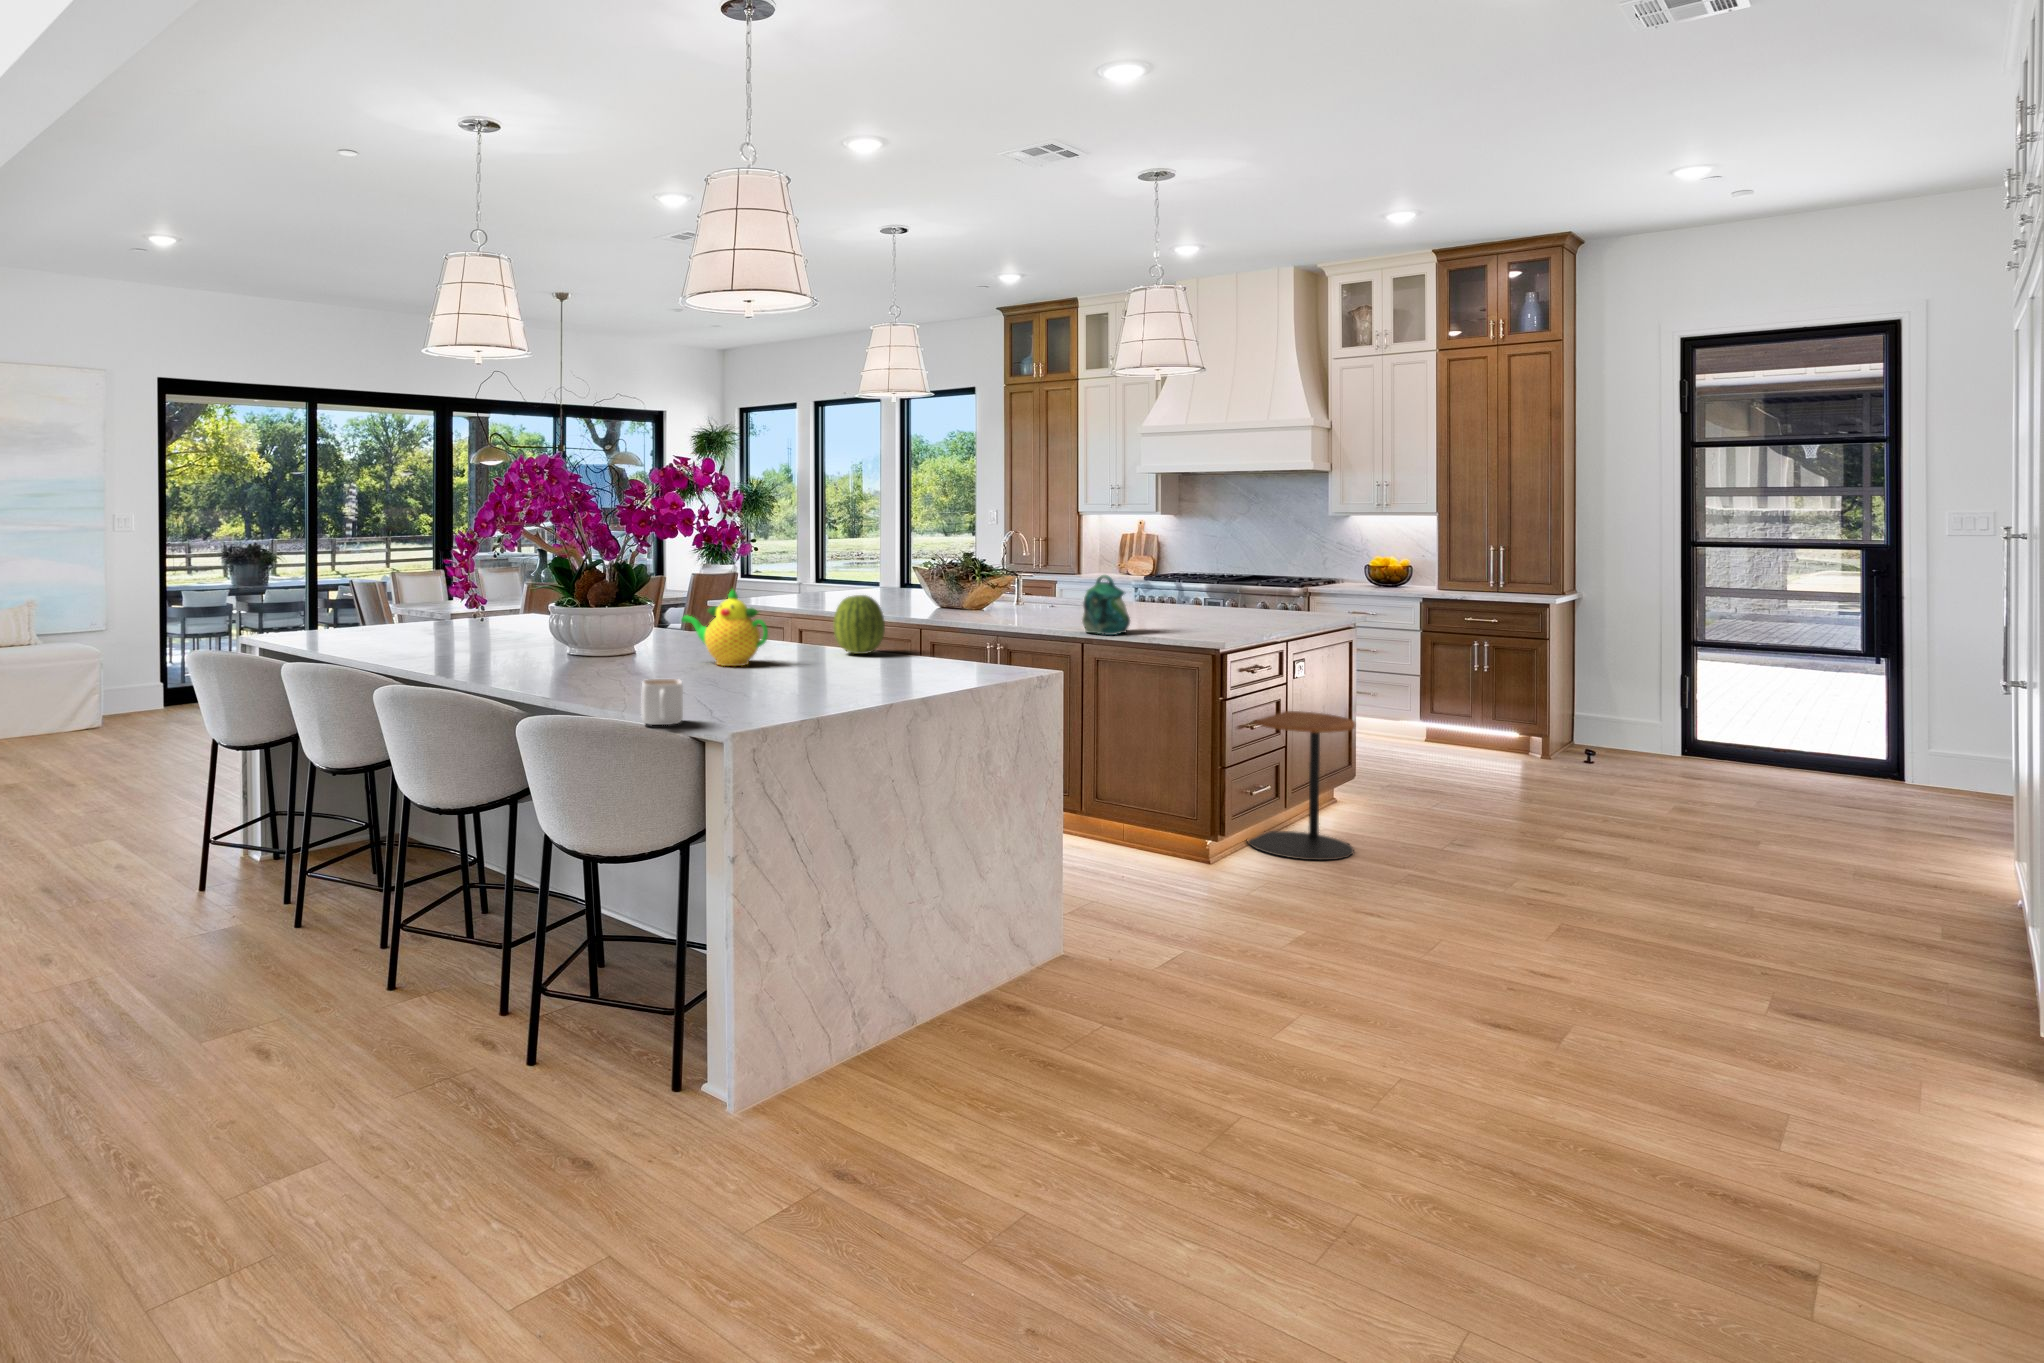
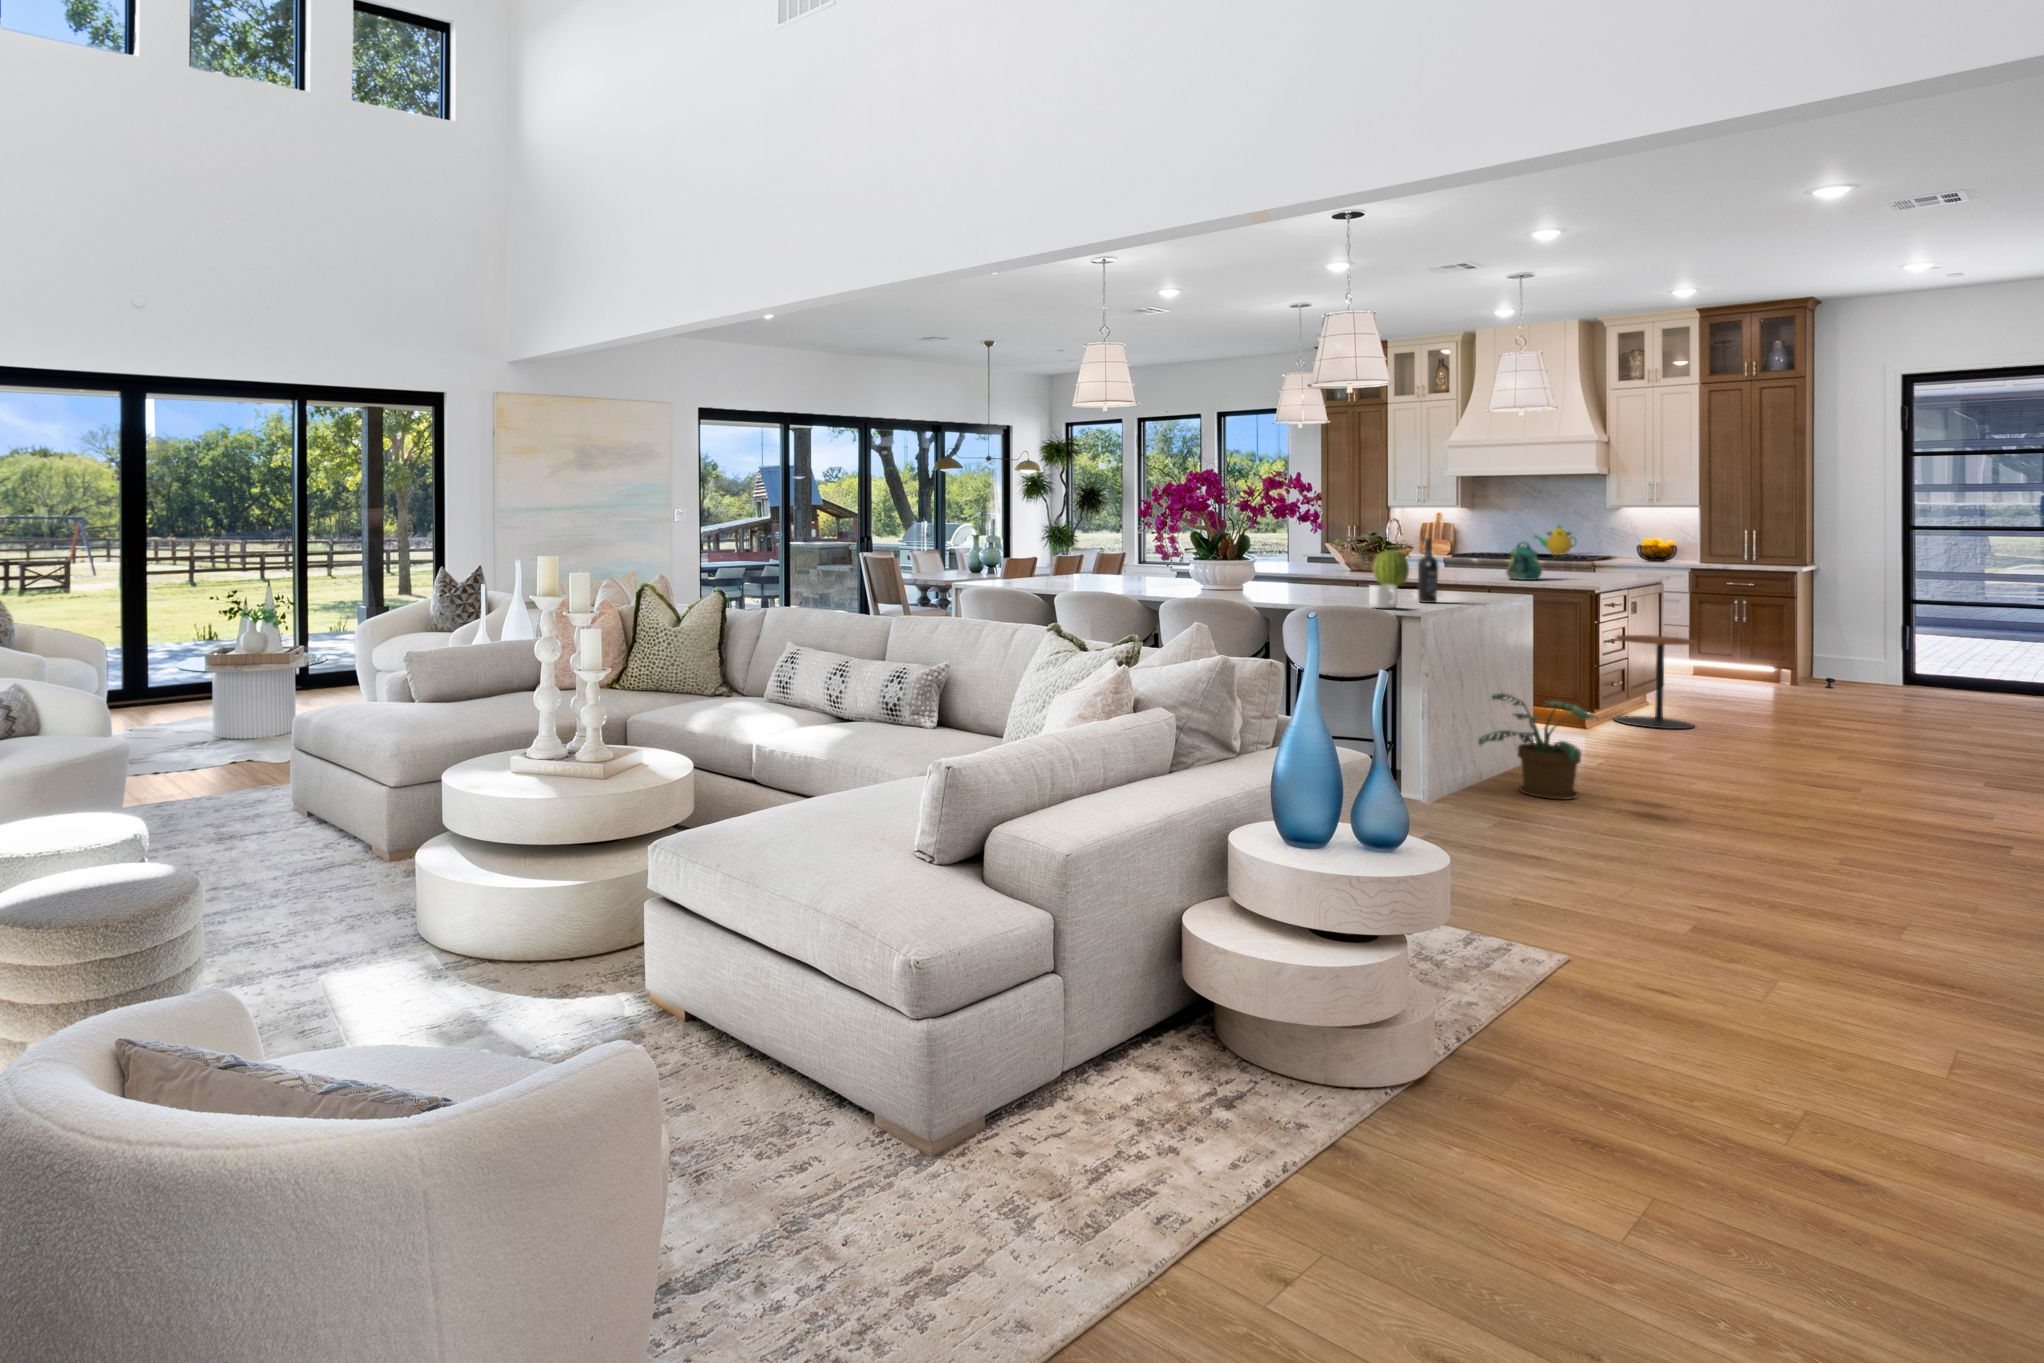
wine bottle: none [777,588,809,704] -> present [1418,538,1438,603]
teapot: present [682,589,768,666] -> present [1534,524,1576,555]
potted plant: none [850,864,1037,1077] -> present [1478,694,1599,800]

